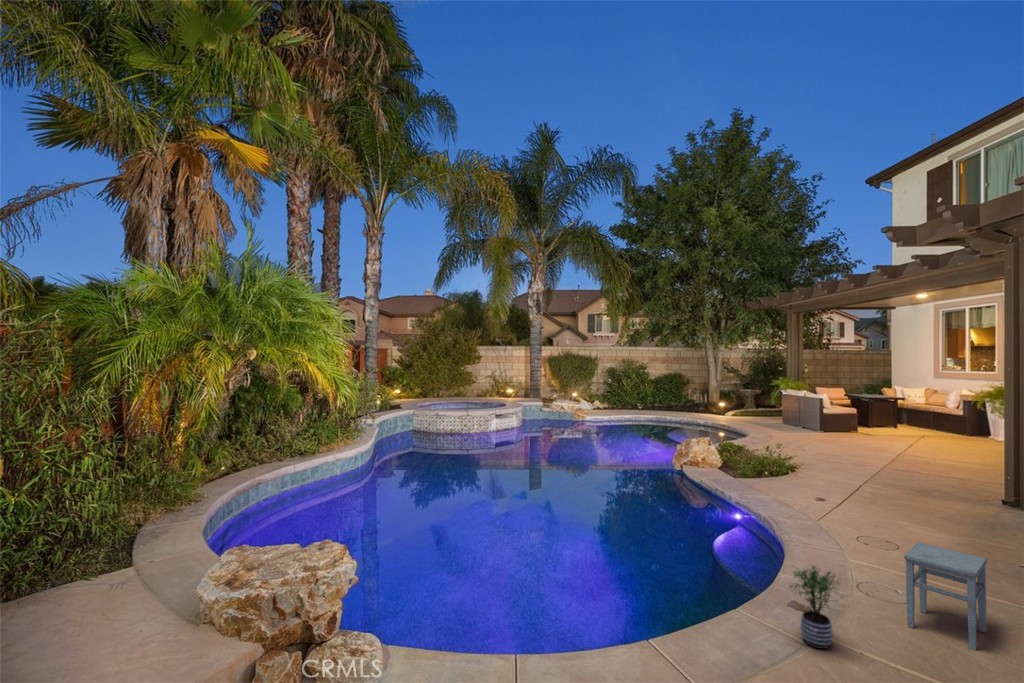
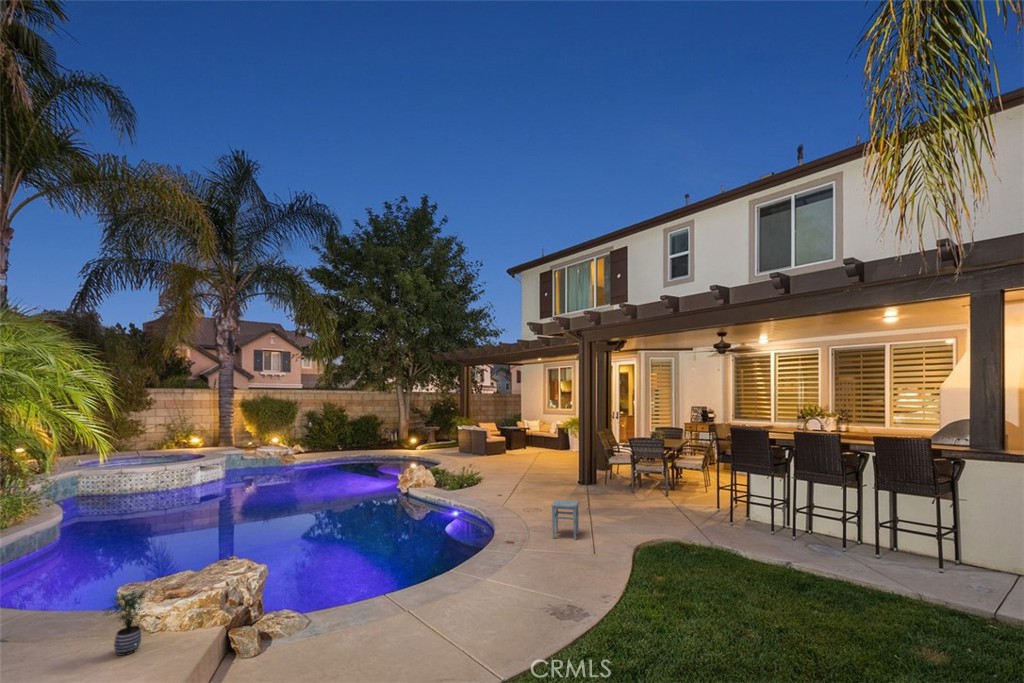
potted plant: present [790,566,843,649] -> present [103,590,146,656]

